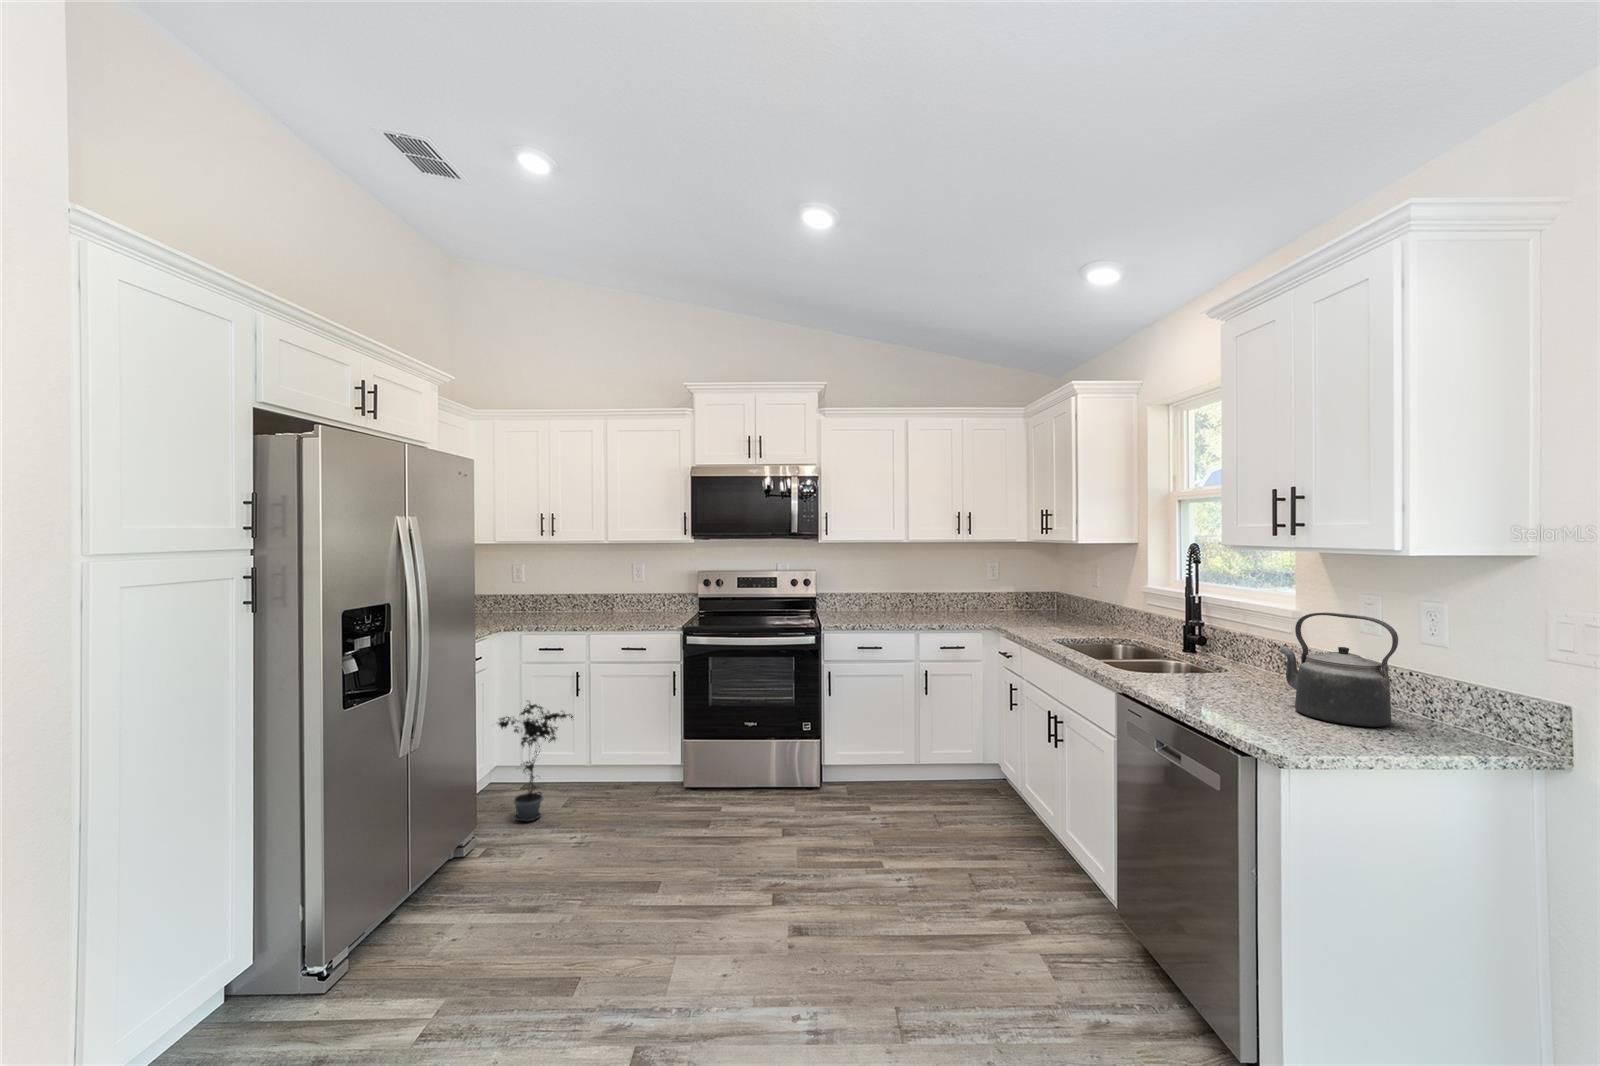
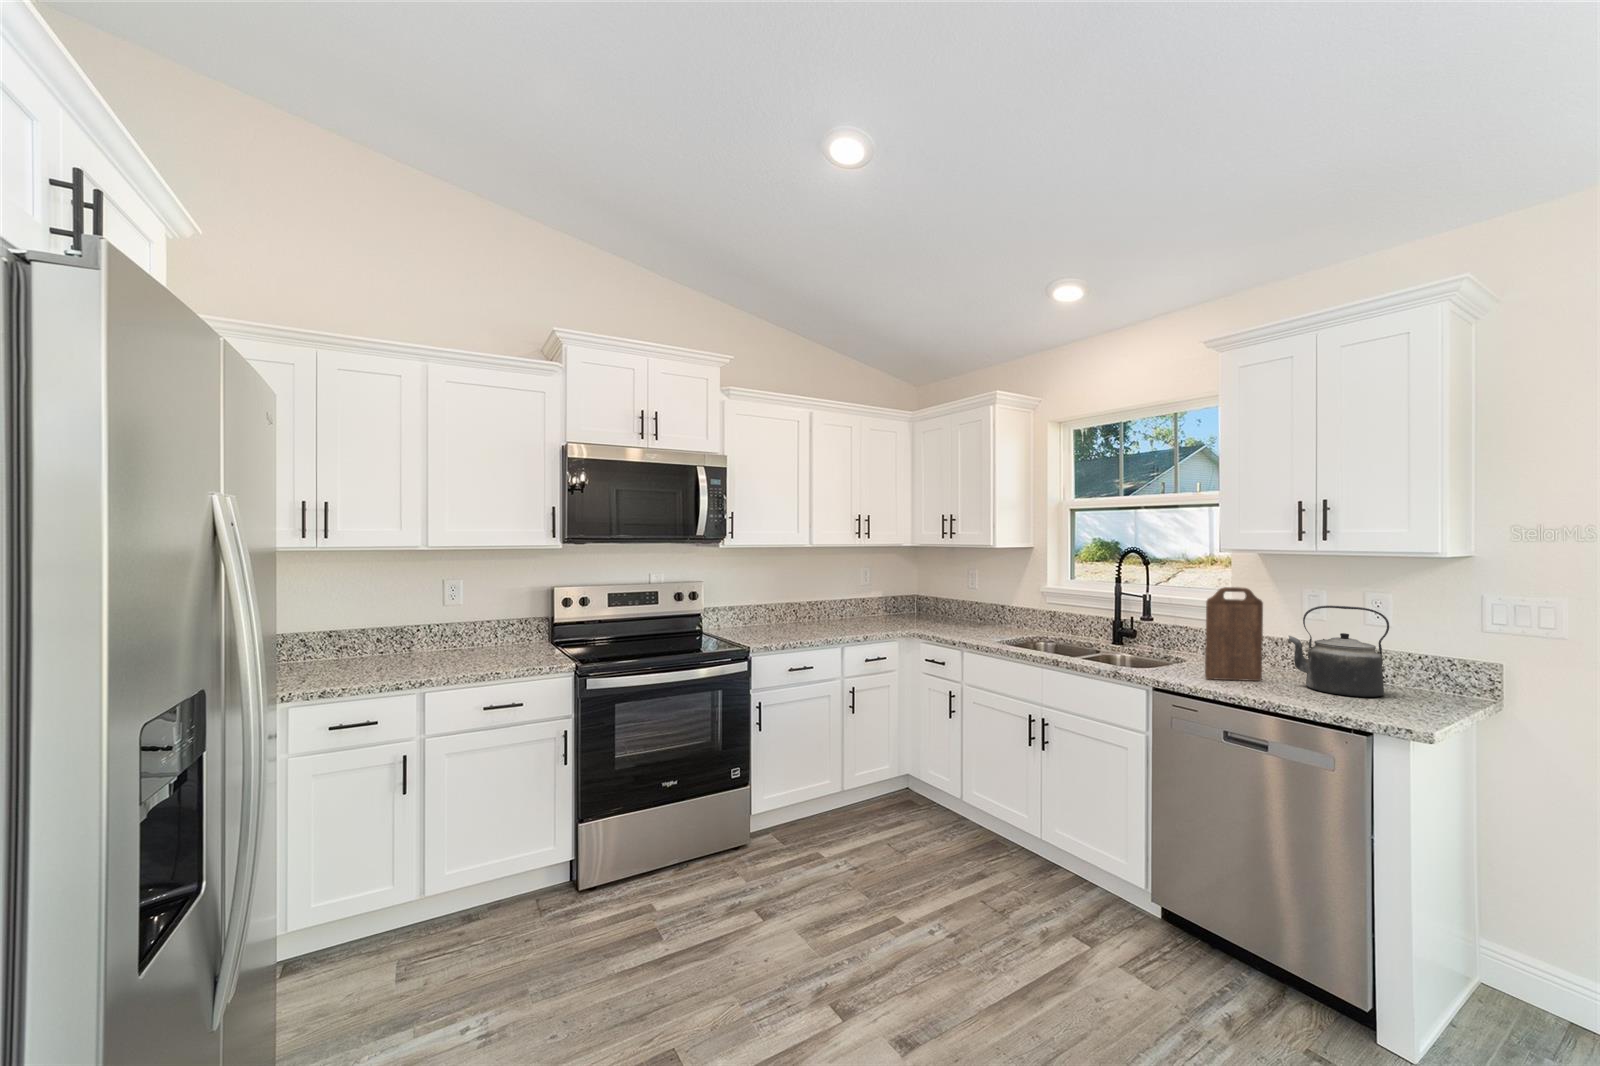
cutting board: none [1183,586,1258,696] -> present [1205,587,1263,681]
potted plant: present [498,704,573,821] -> none [313,812,439,1008]

